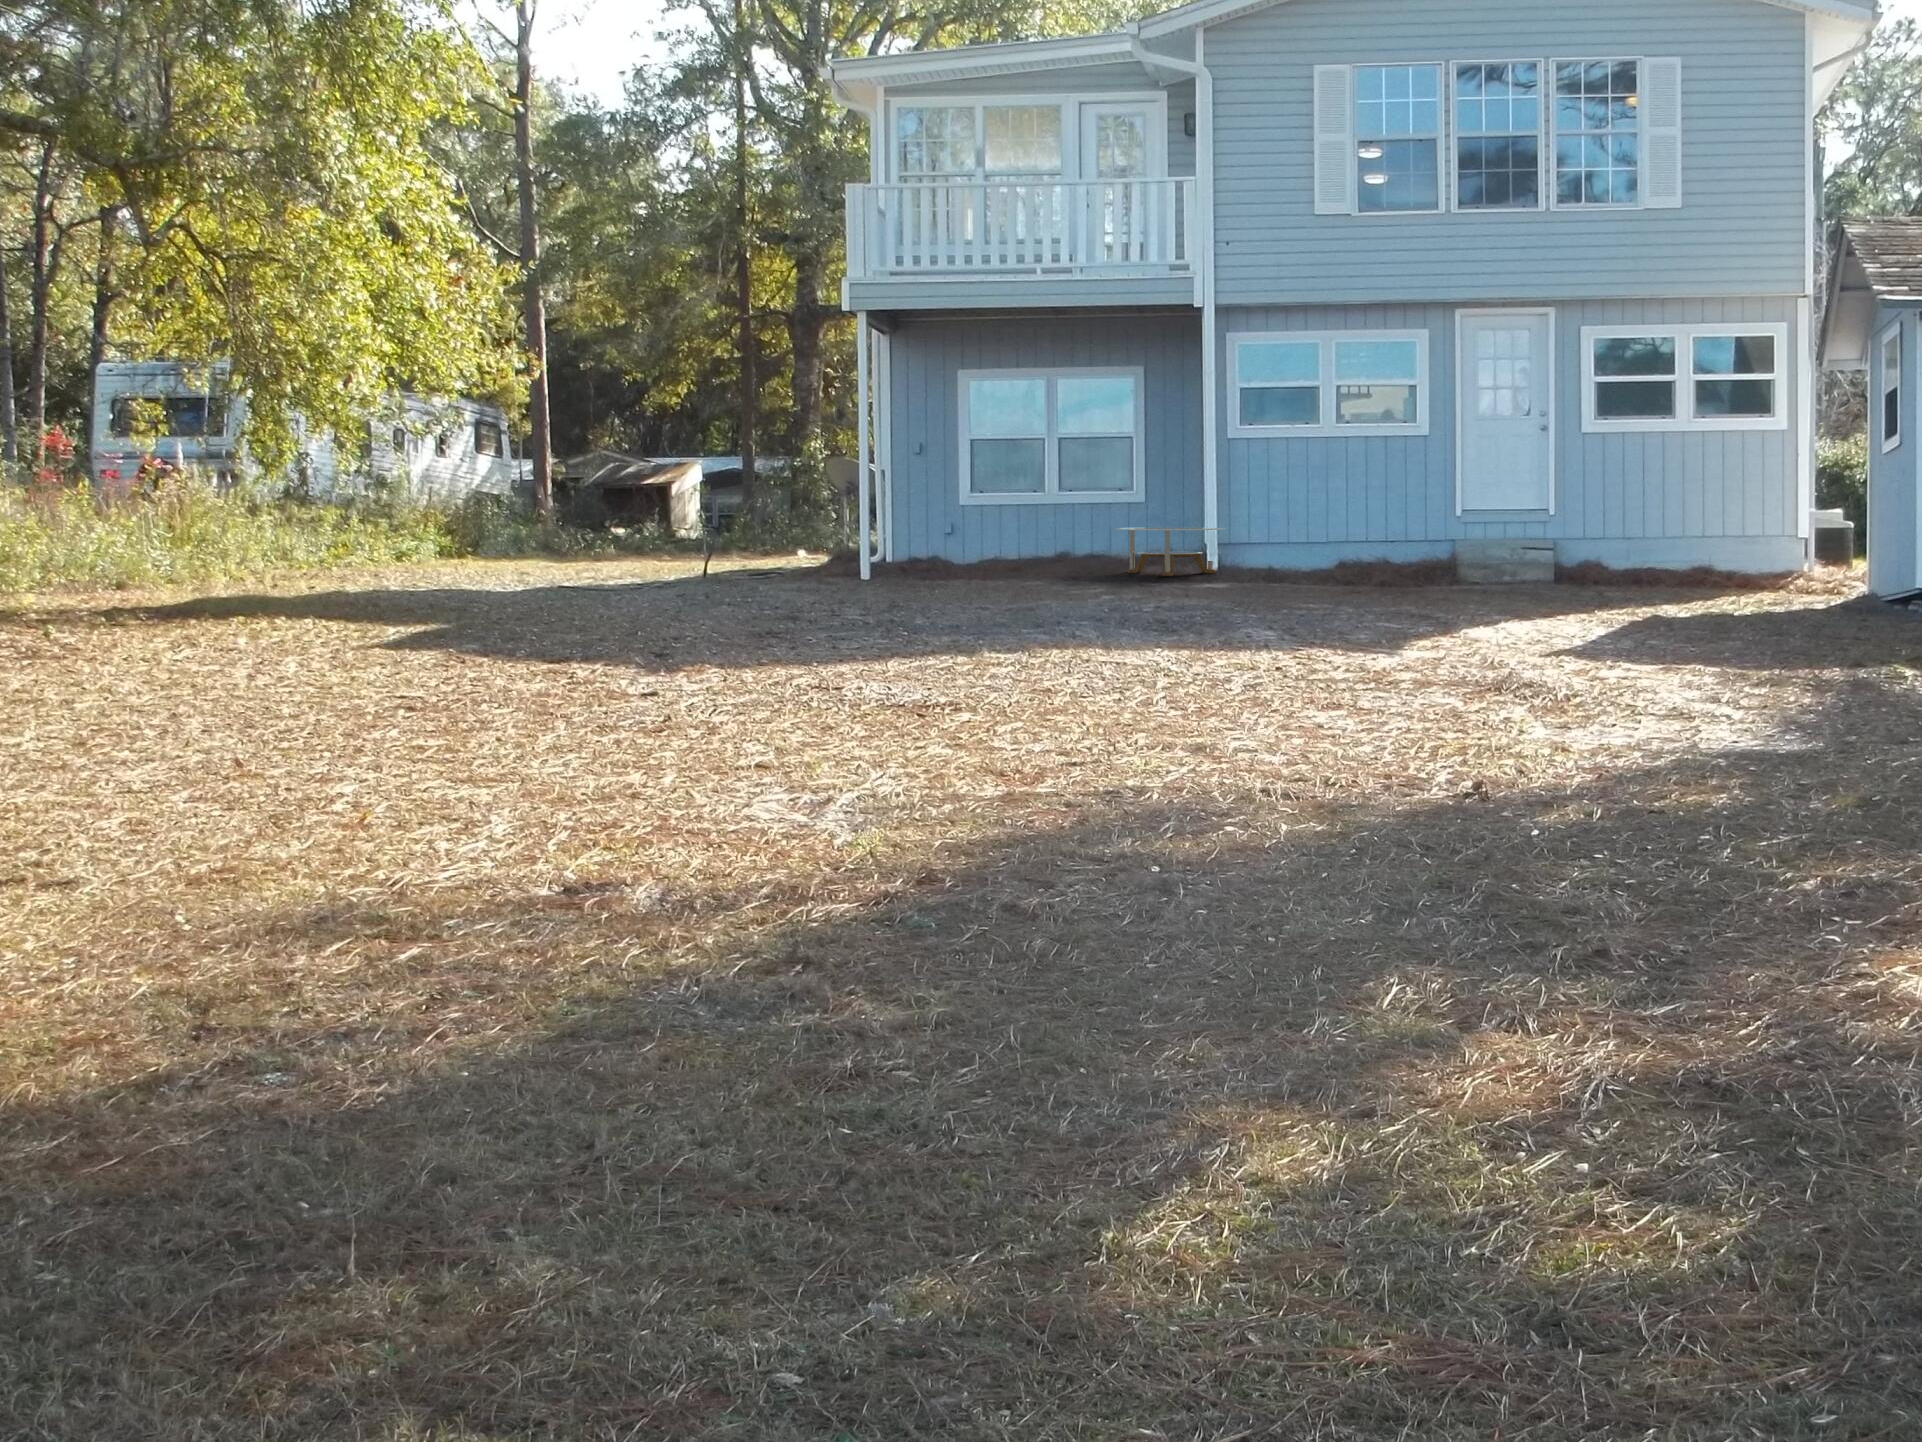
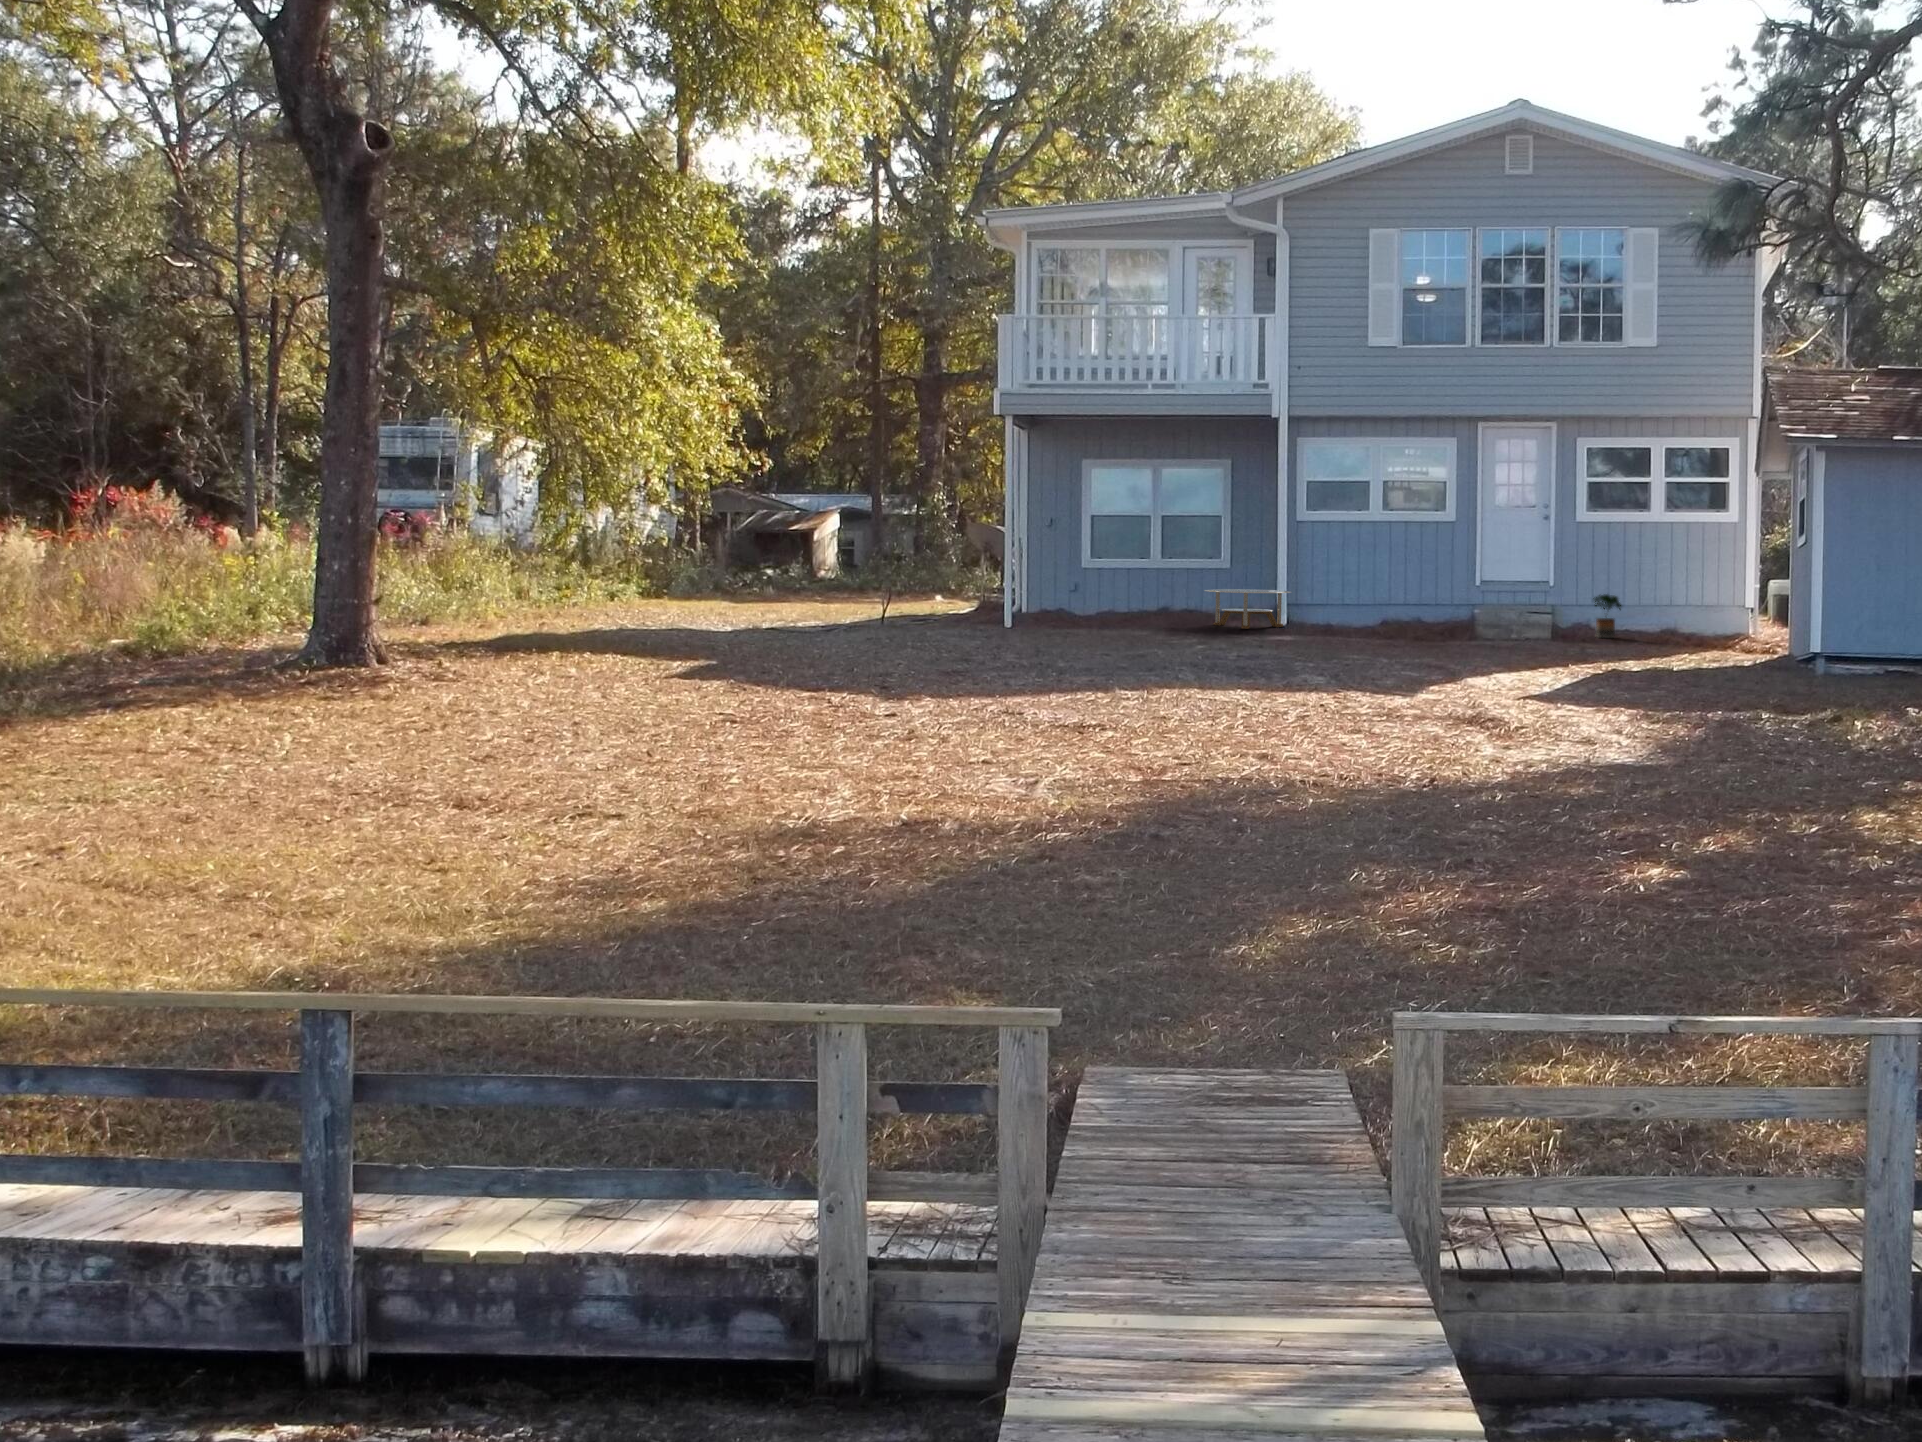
potted tree: none [1606,522,1646,579] -> present [1593,594,1621,638]

